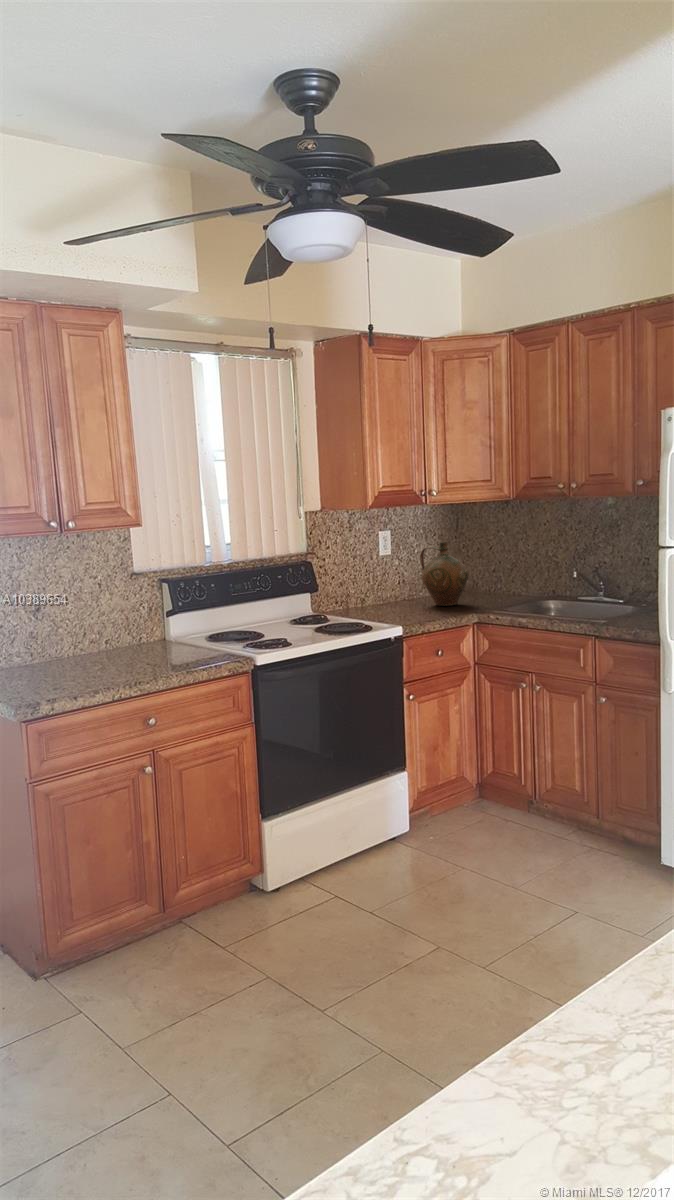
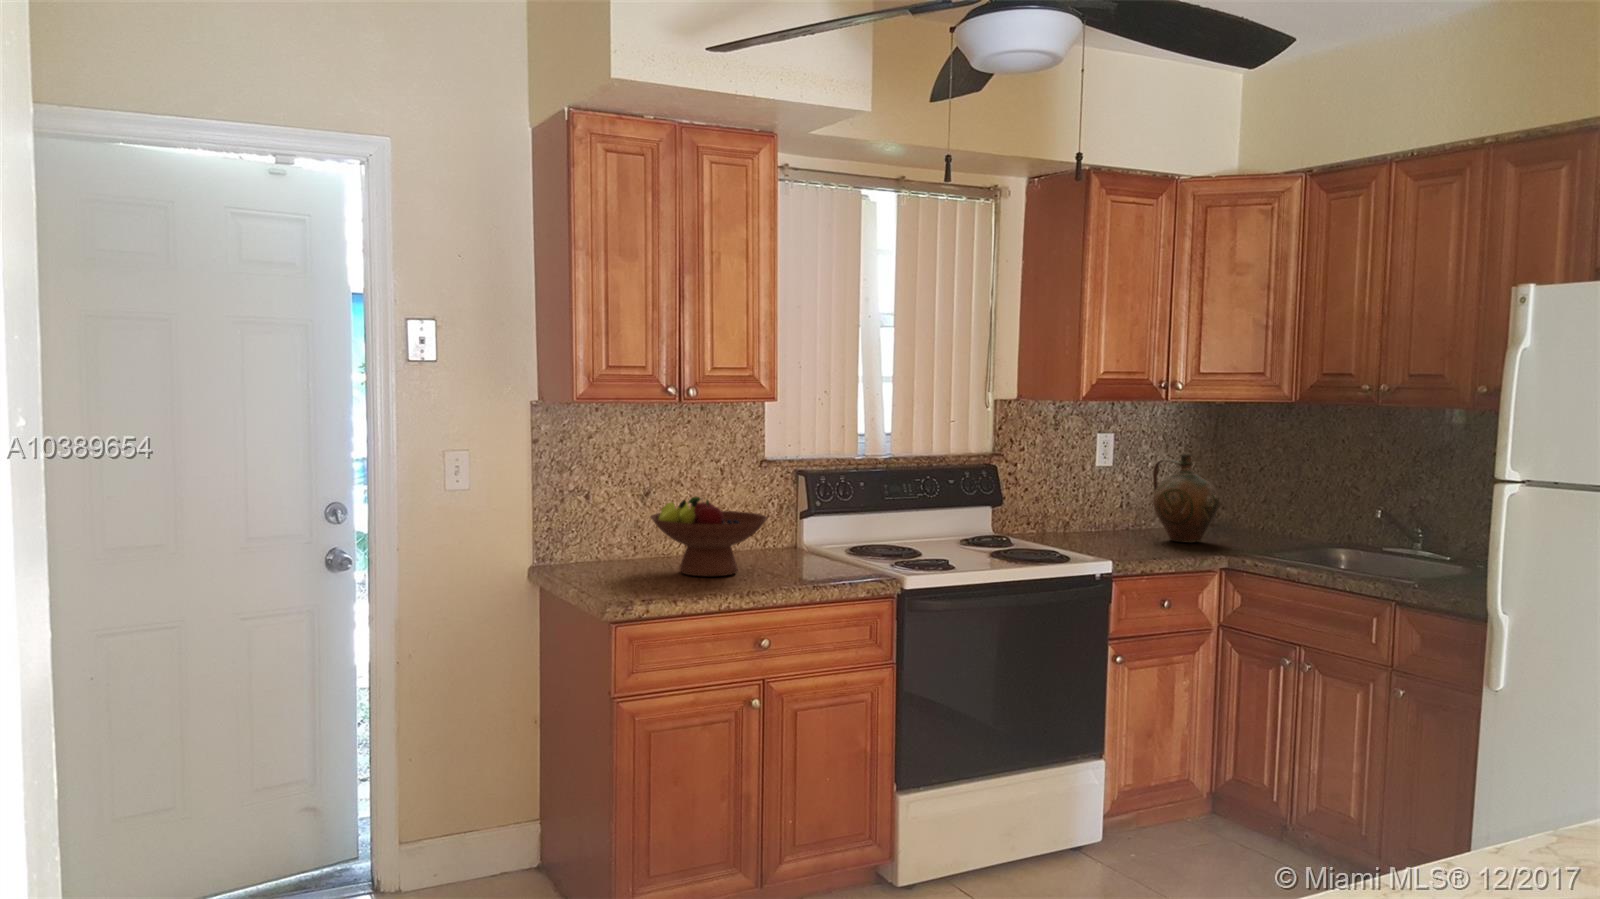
fruit bowl: none [46,609,143,672] -> present [651,497,768,576]

